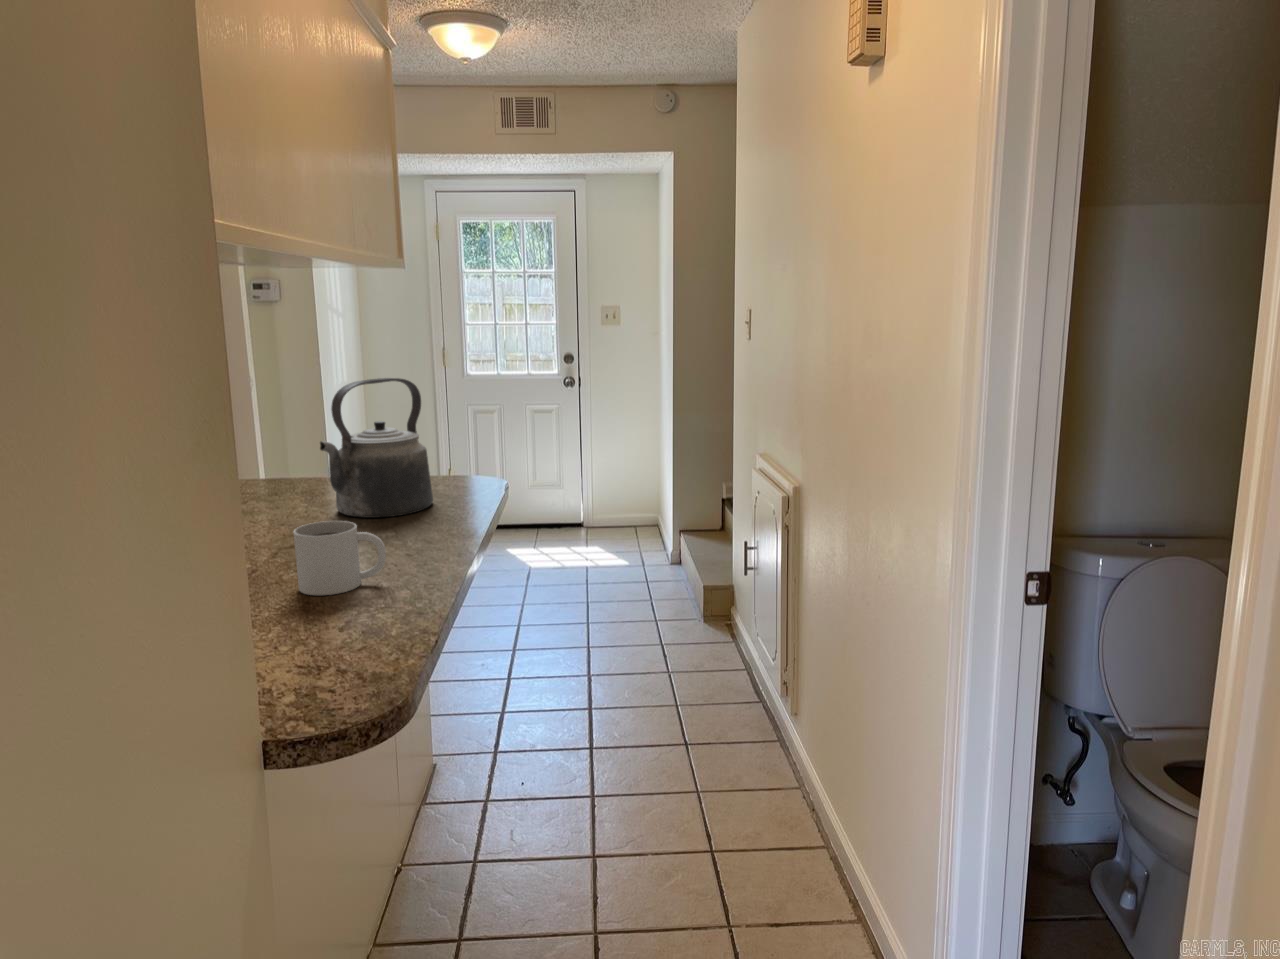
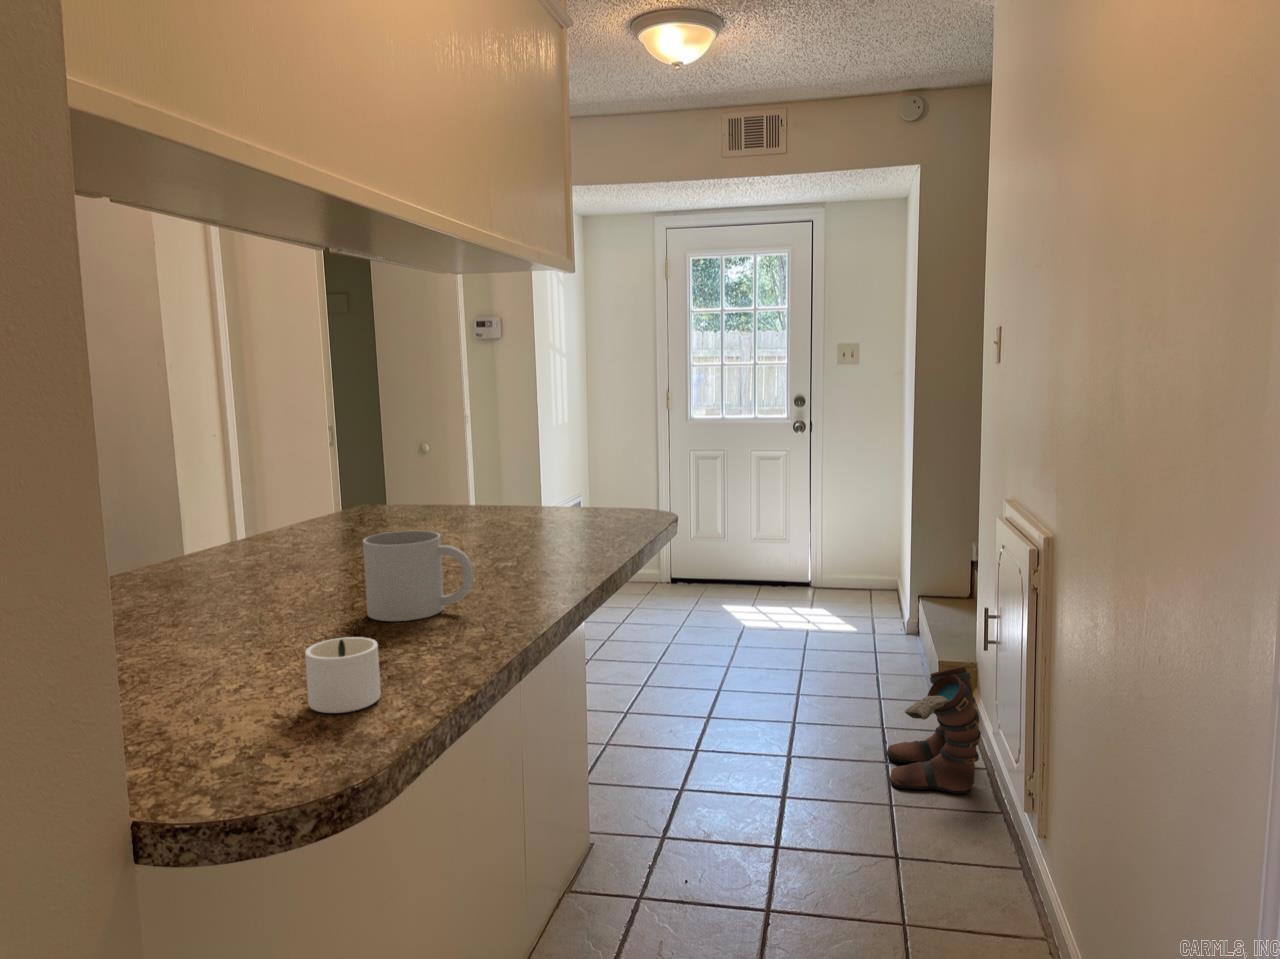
kettle: present [320,378,433,518] -> none [455,383,587,542]
boots: none [668,589,742,691] -> present [886,666,981,794]
candle: none [314,610,376,665] -> present [305,637,381,713]

